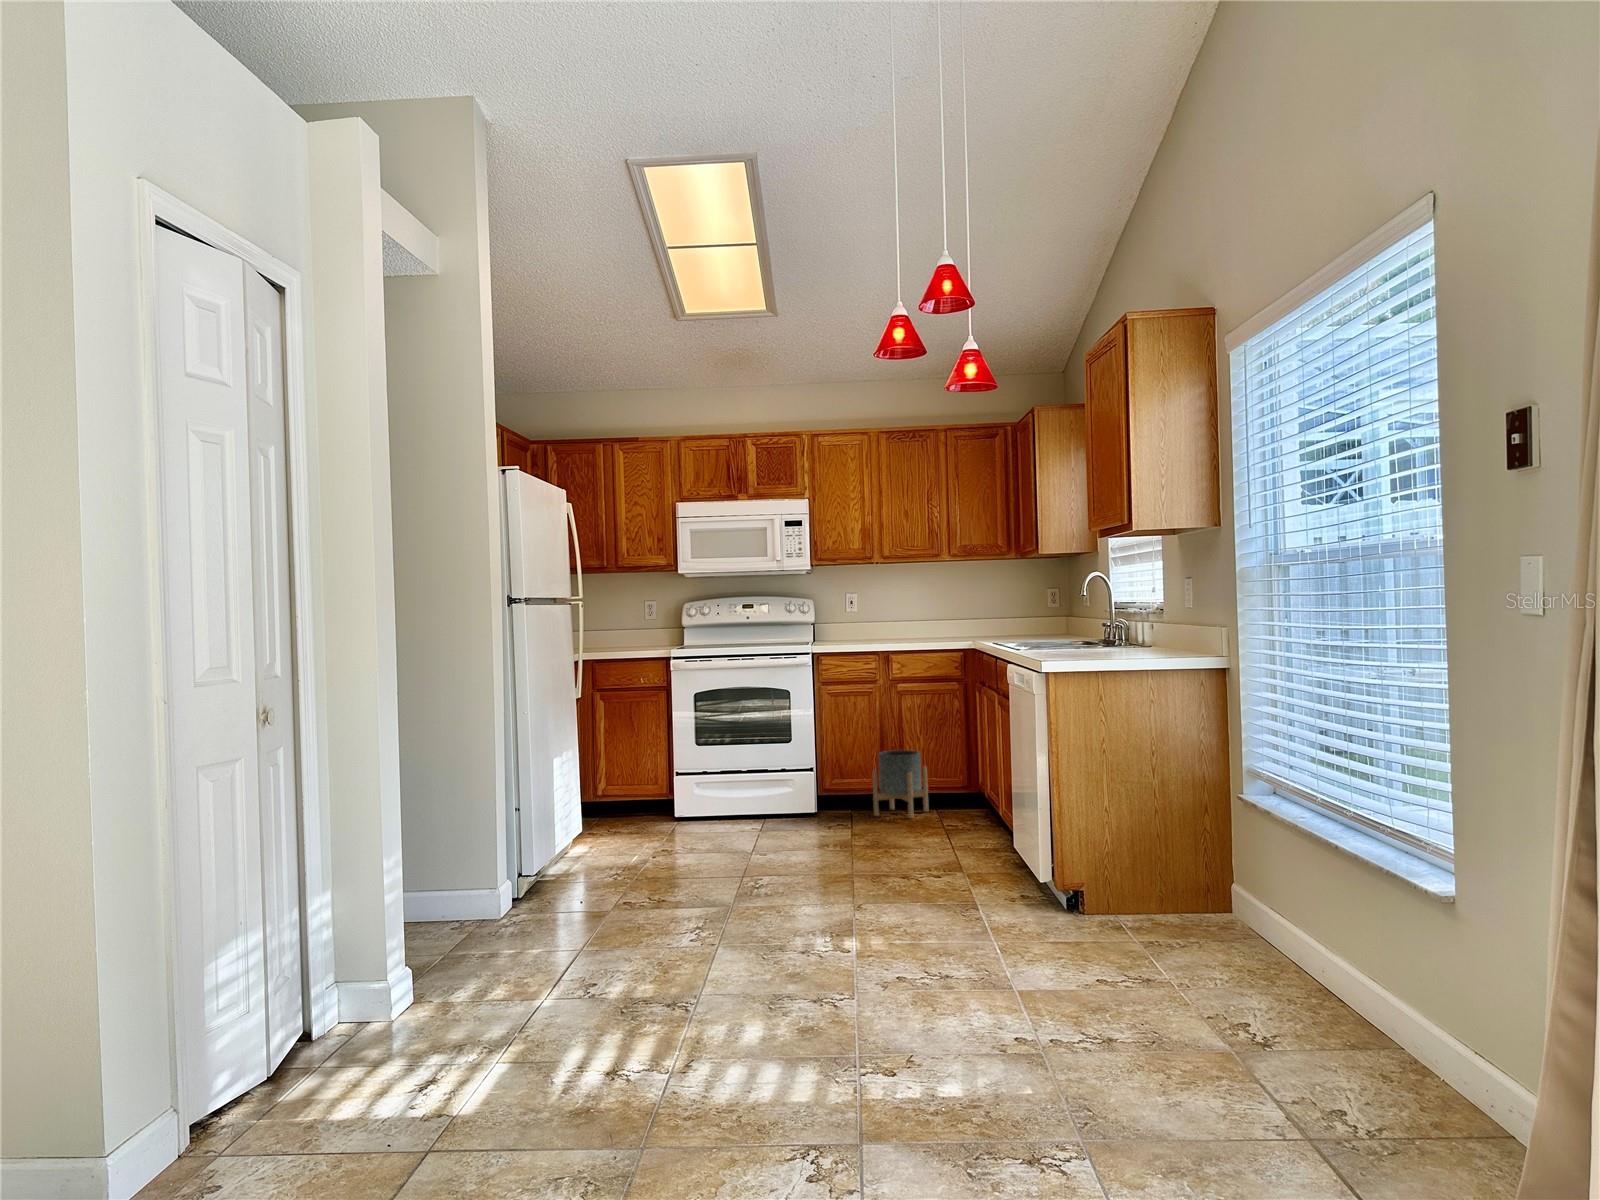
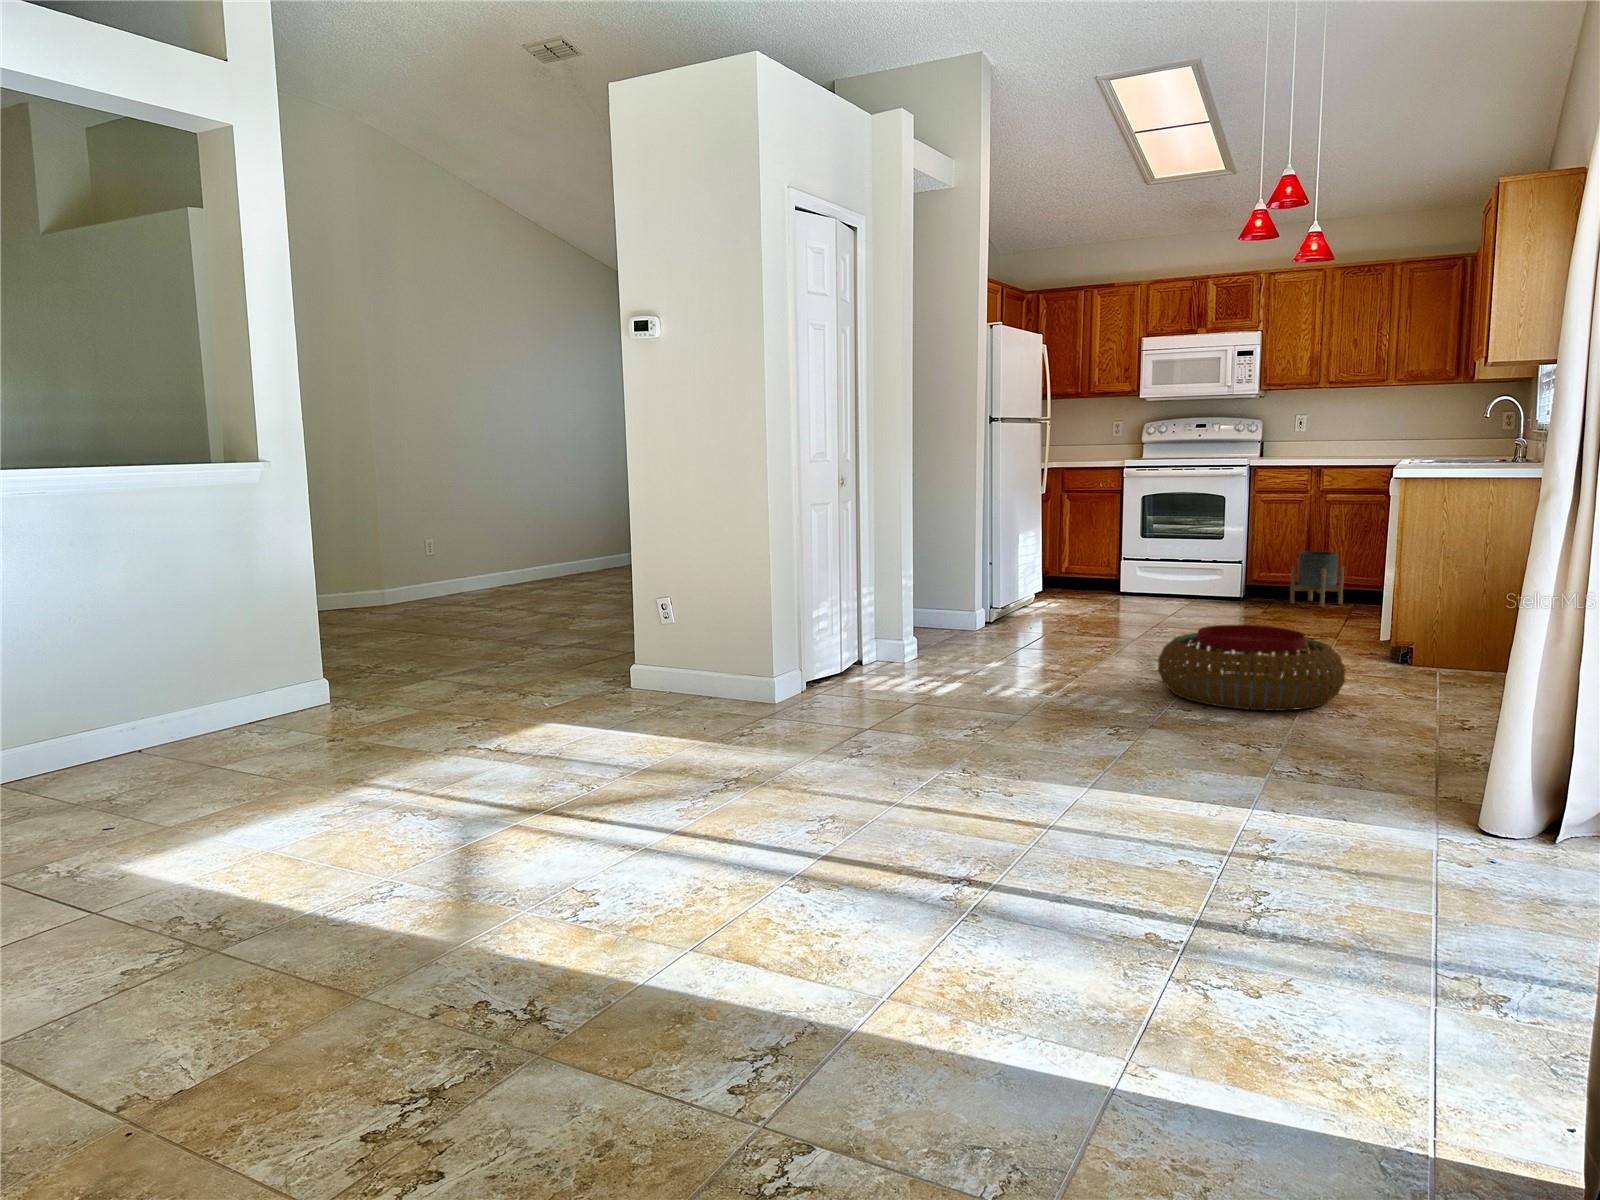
pouf: none [813,895,1076,1051] -> present [1158,625,1346,711]

